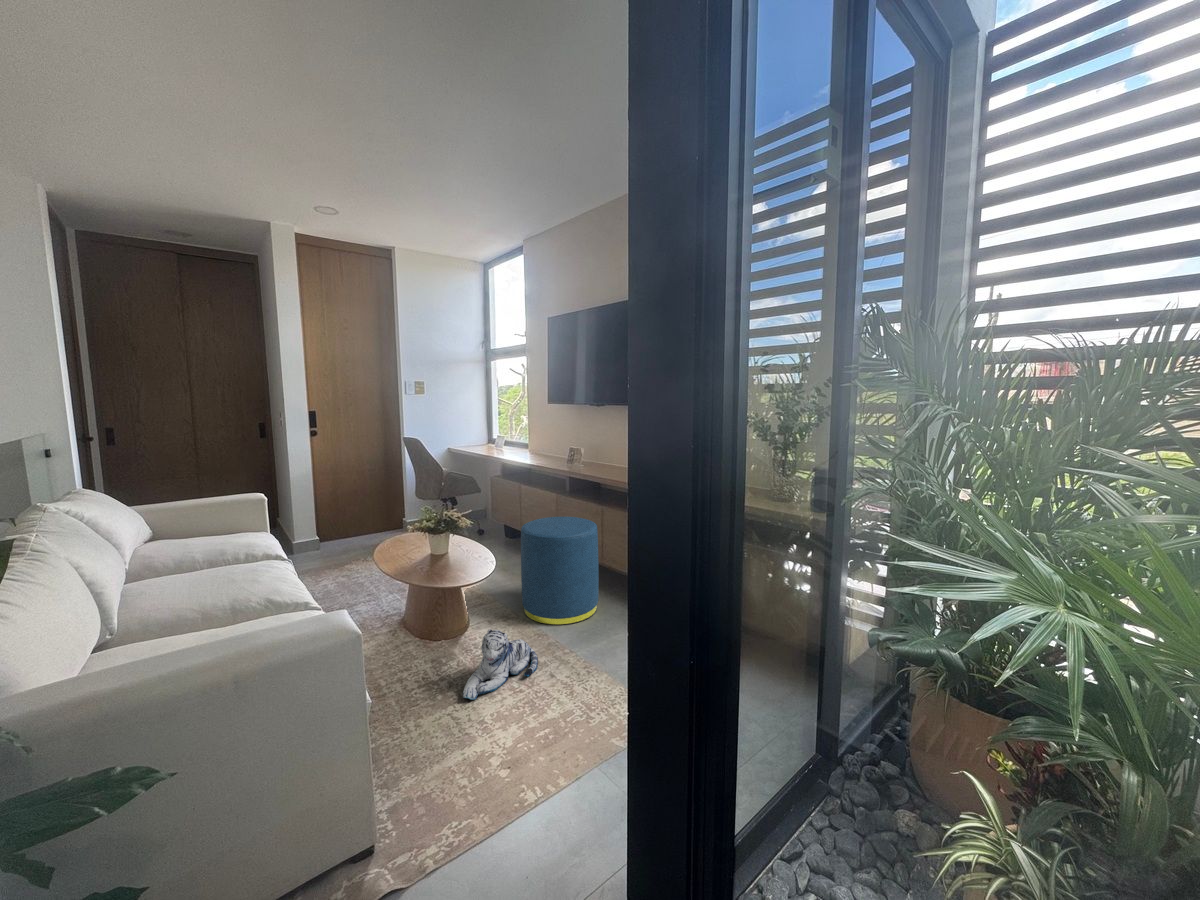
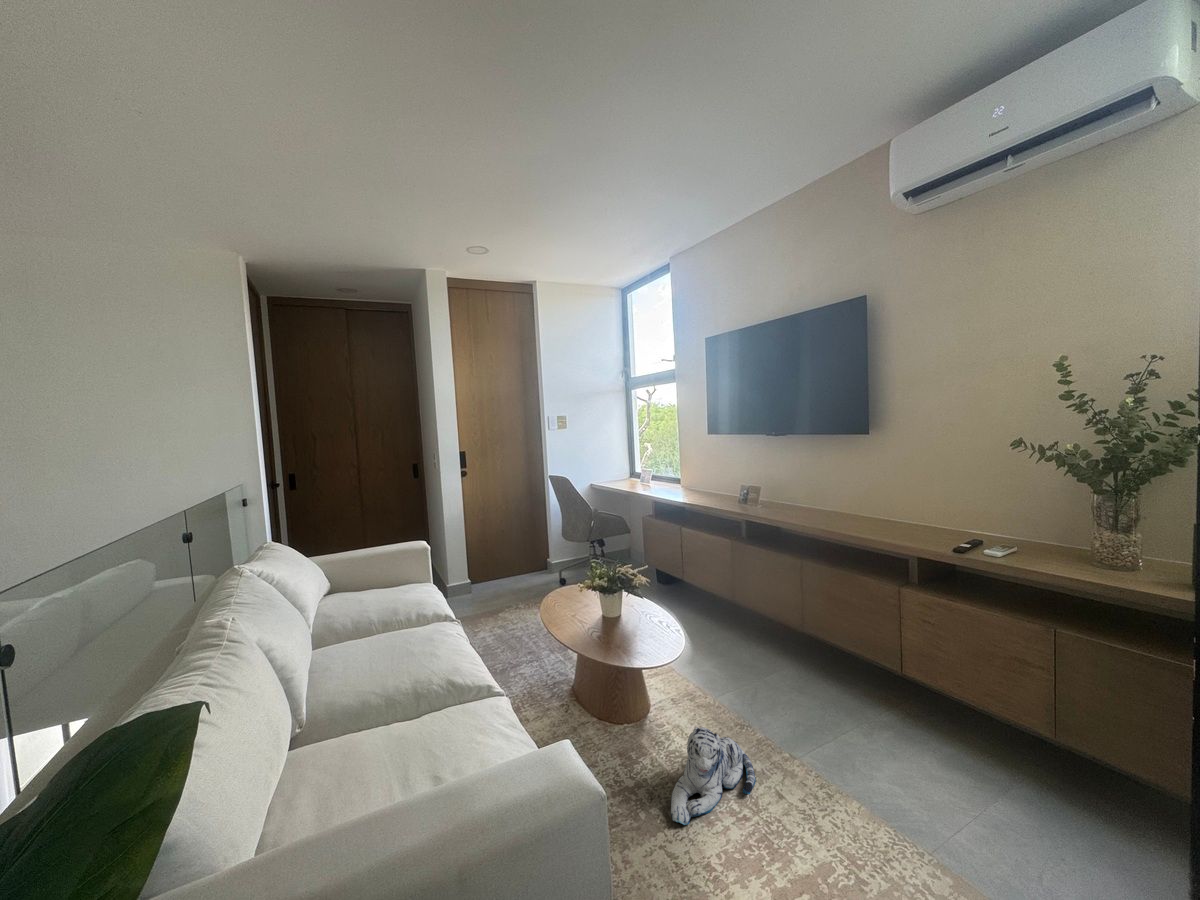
ottoman: present [521,517,599,625] -> none [704,570,807,713]

